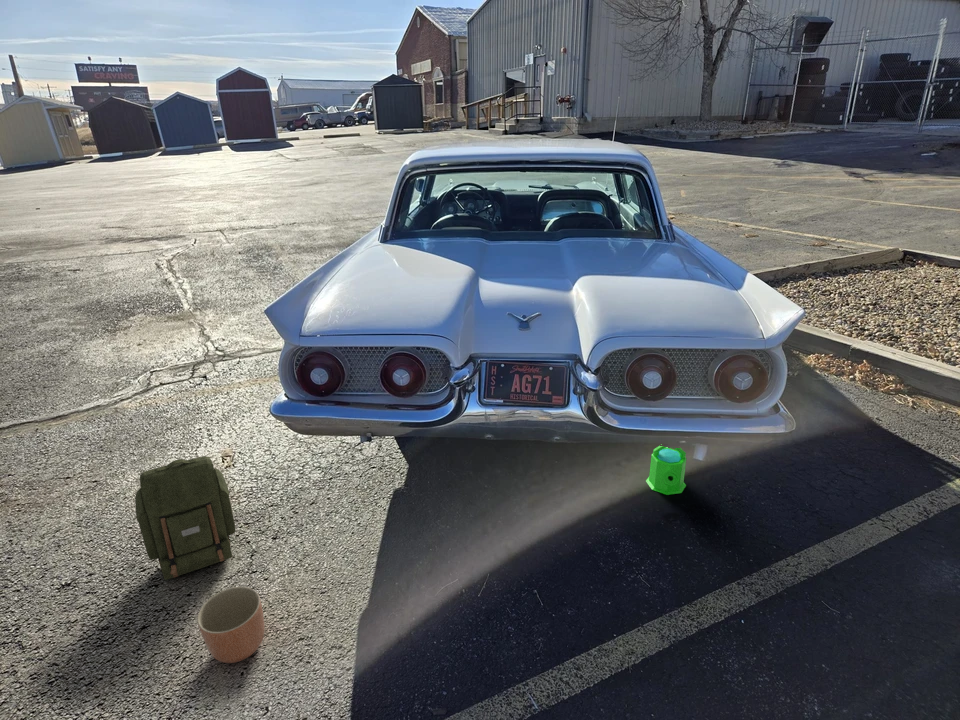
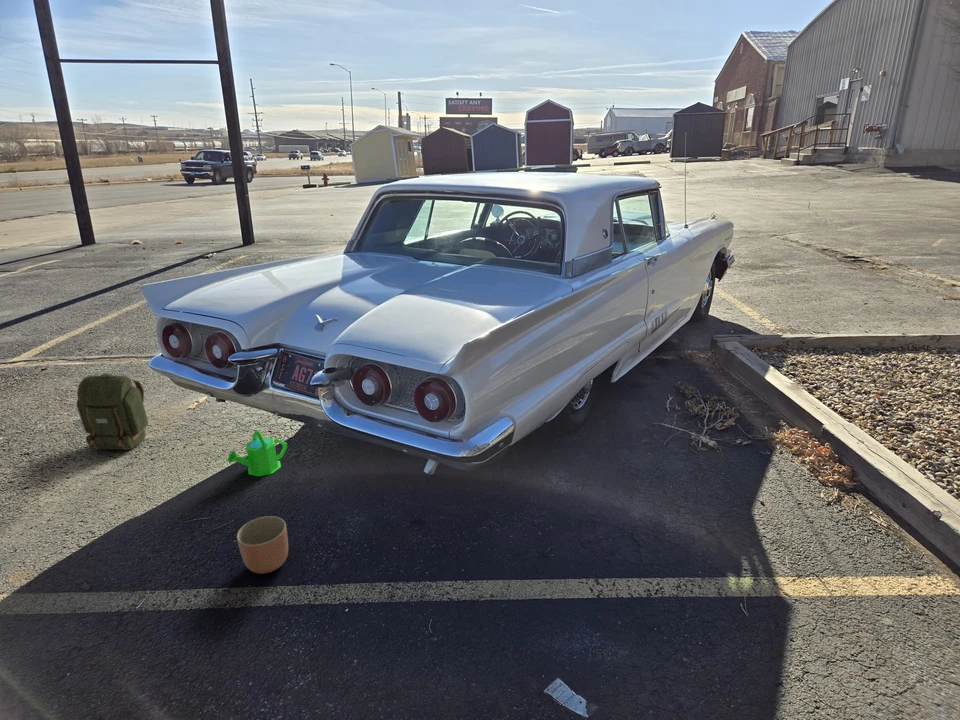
watering can: present [646,444,686,495] -> present [228,430,287,476]
planter: present [197,587,265,663] -> present [237,516,288,574]

